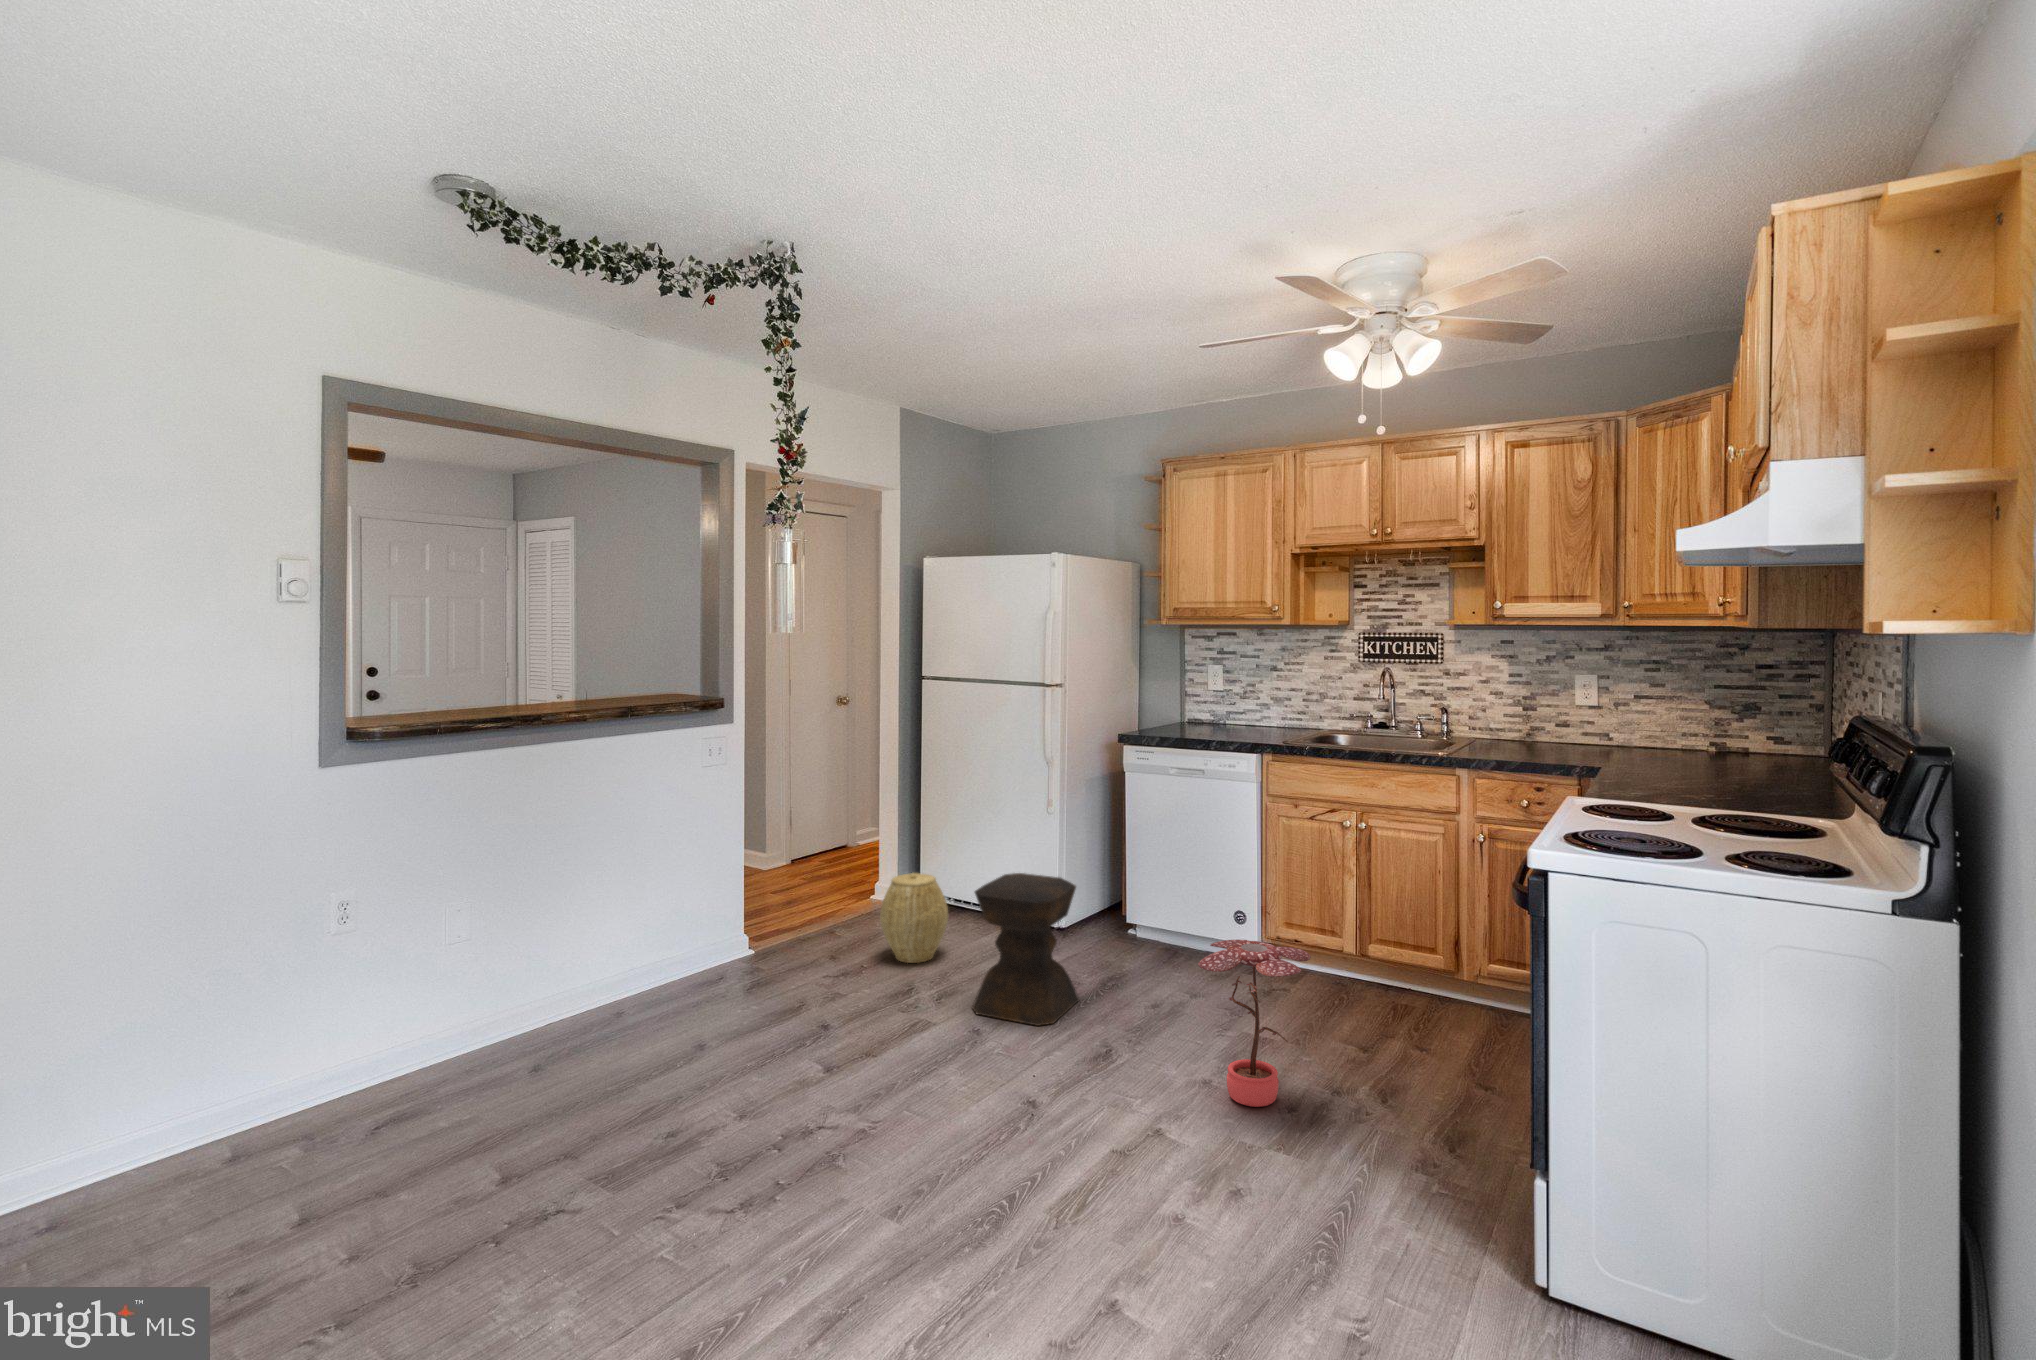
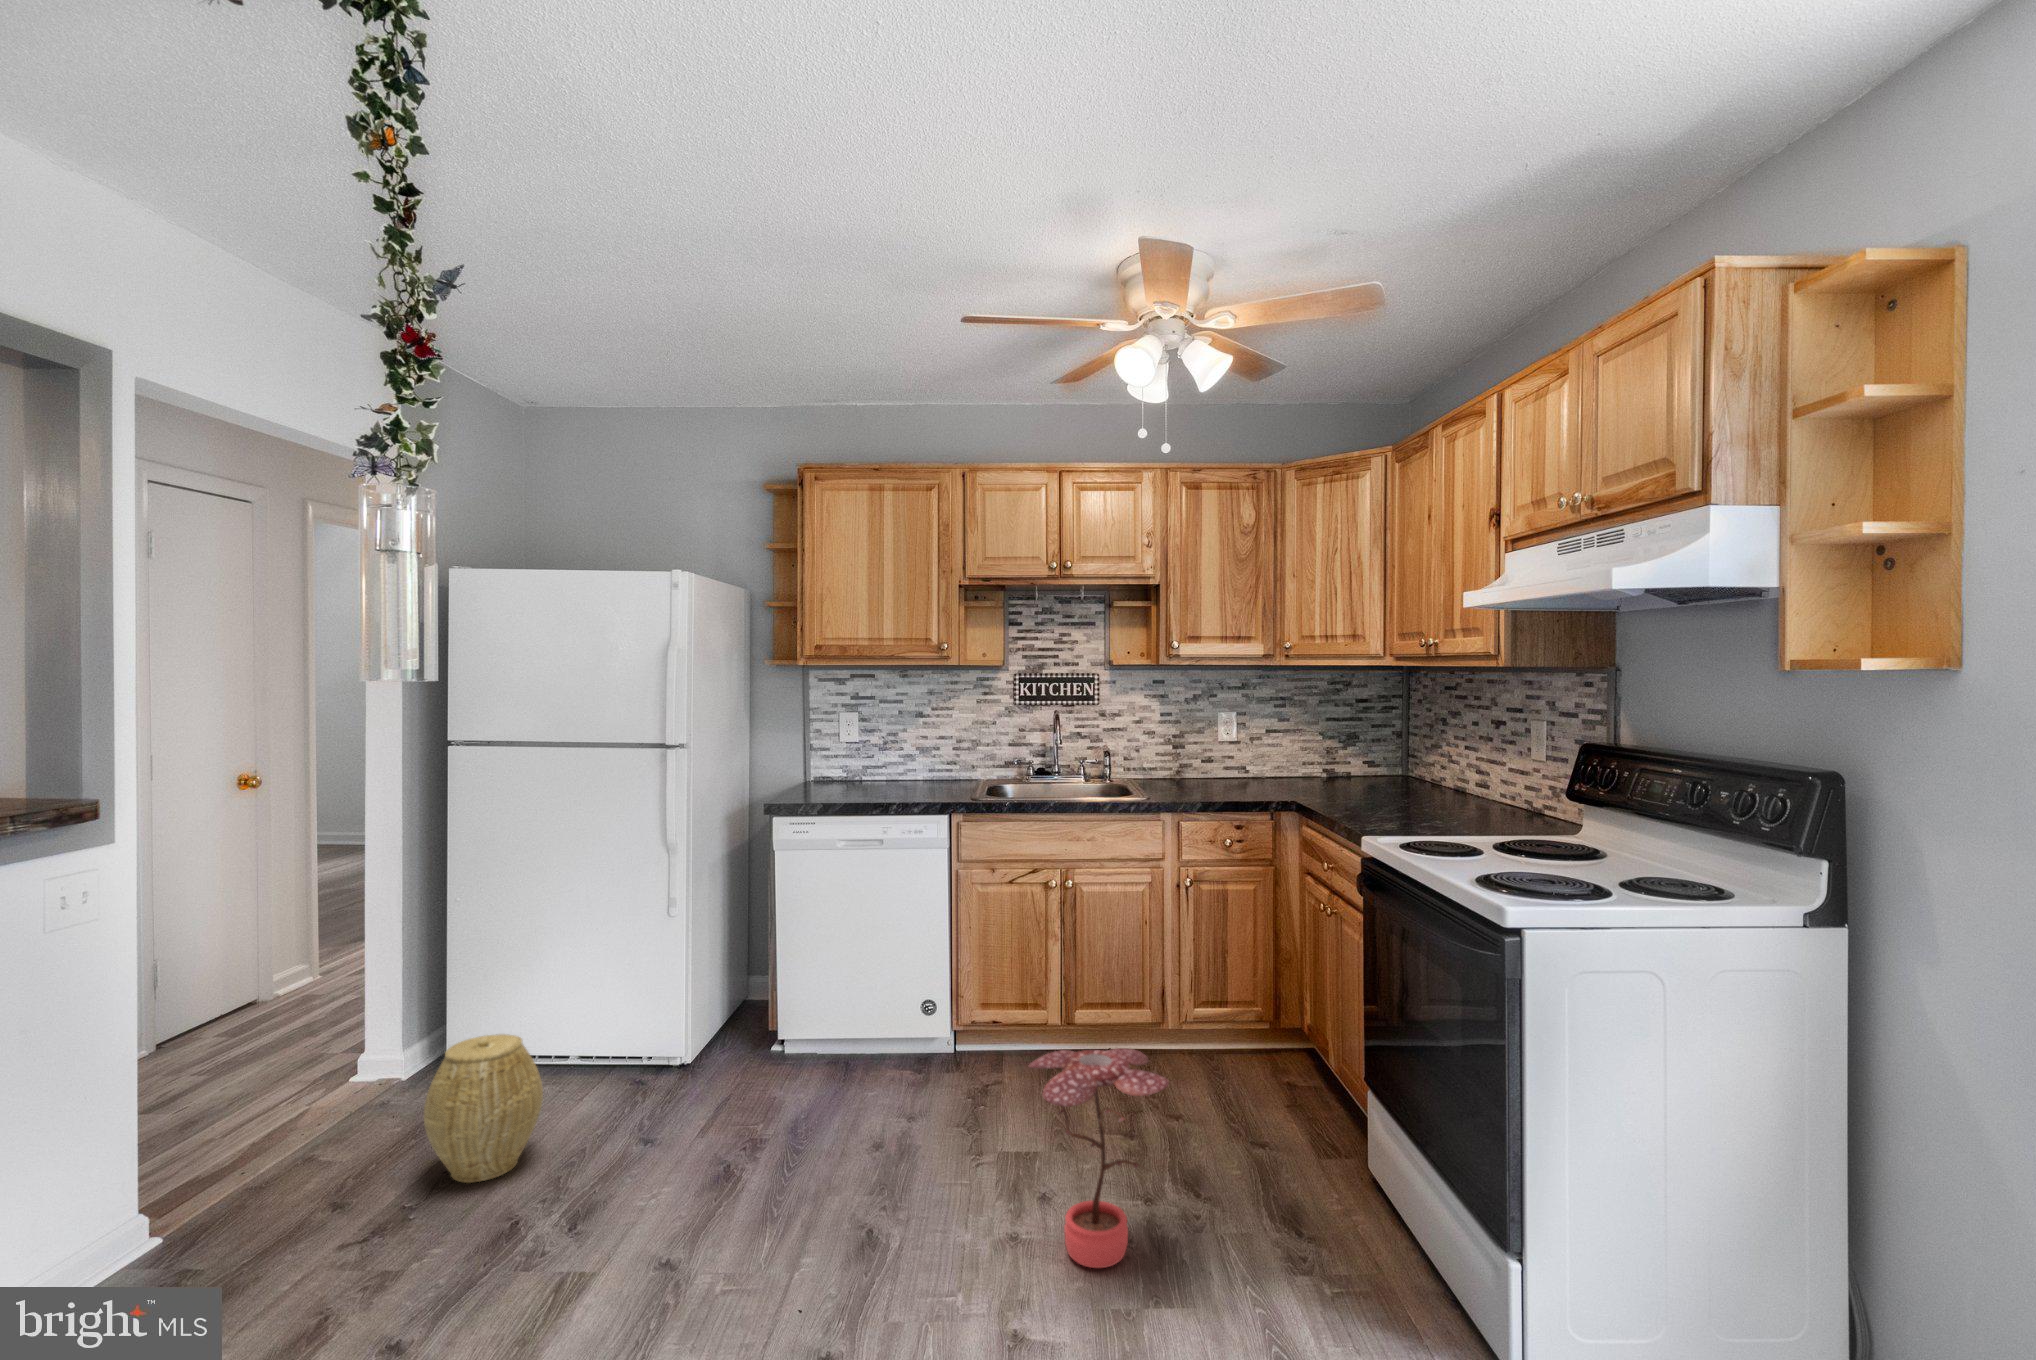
stool: present [972,873,1079,1026] -> none [637,1007,784,1243]

